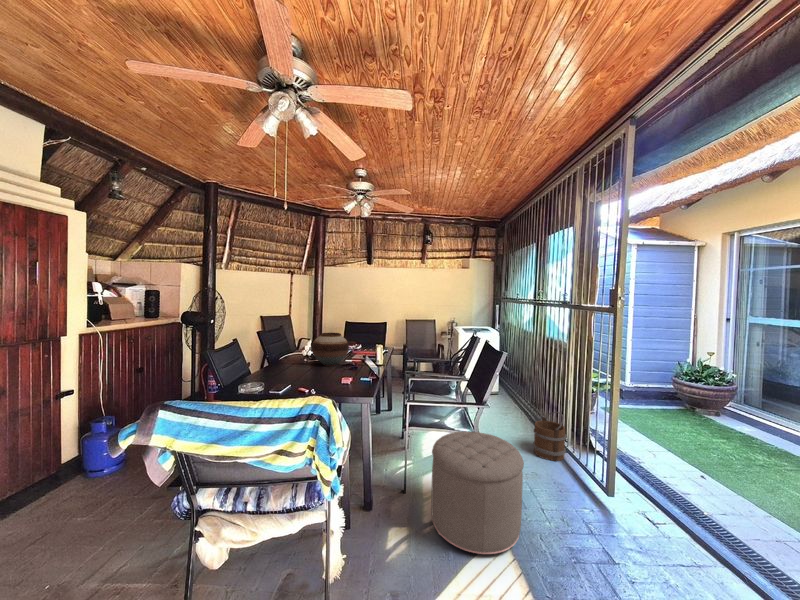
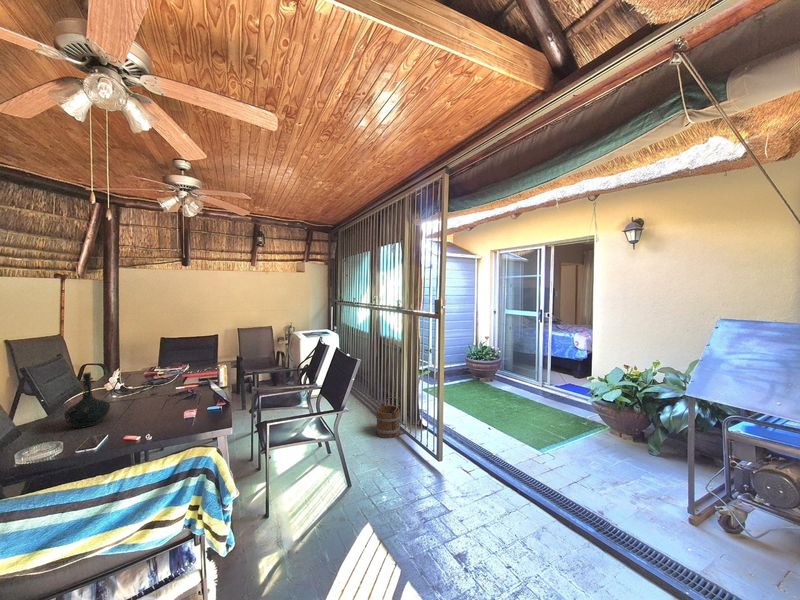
bottle: none [274,333,299,373] -> present [64,372,110,428]
vase: present [312,333,349,366] -> none [127,360,183,403]
ottoman: present [431,432,524,554] -> none [301,435,383,549]

